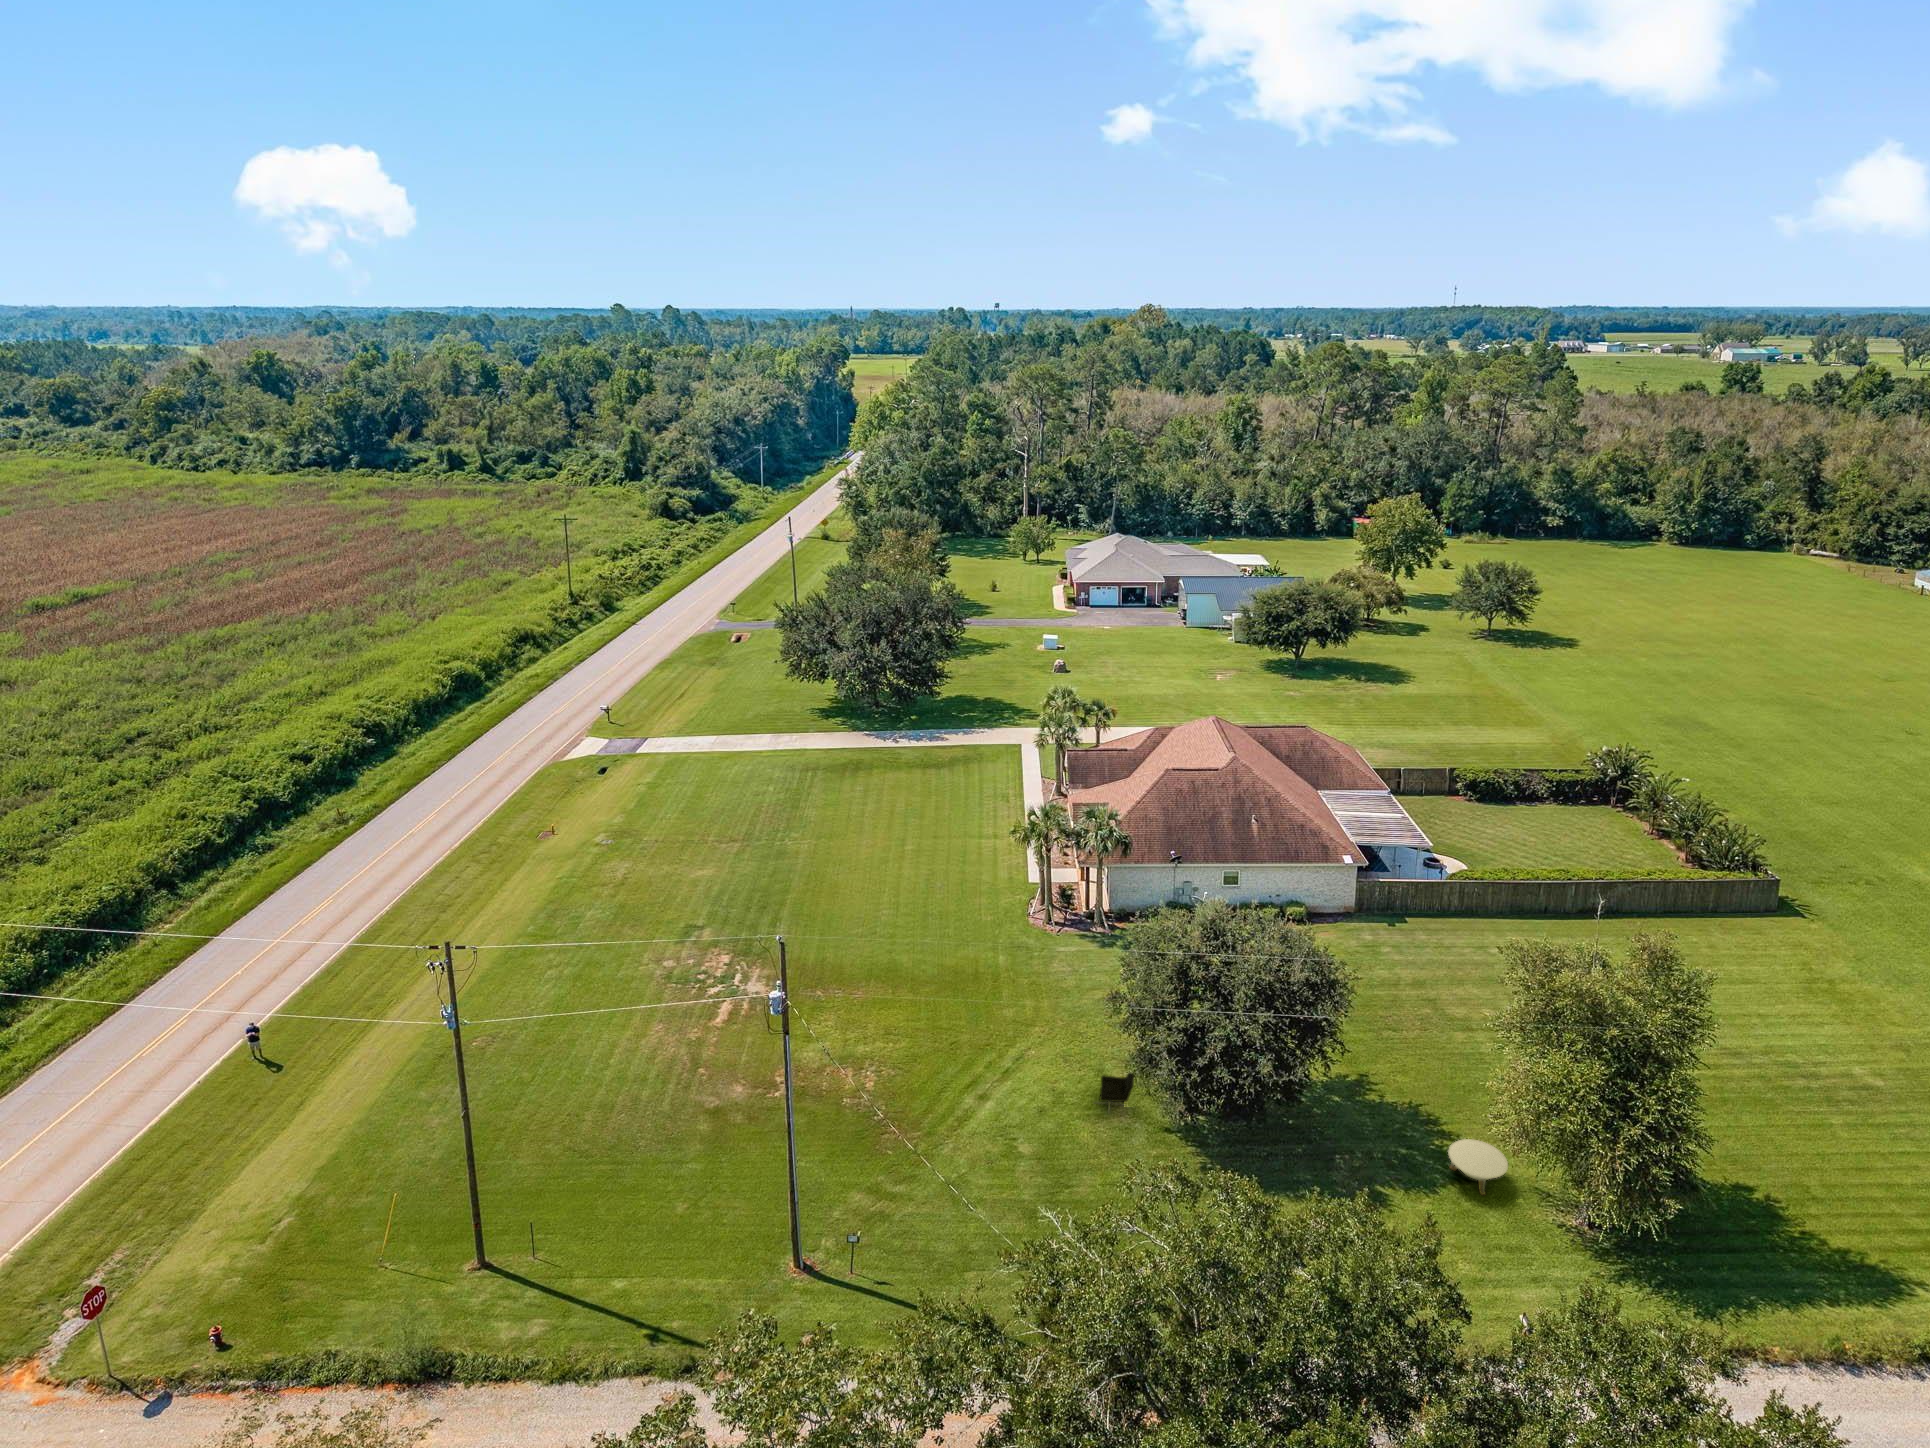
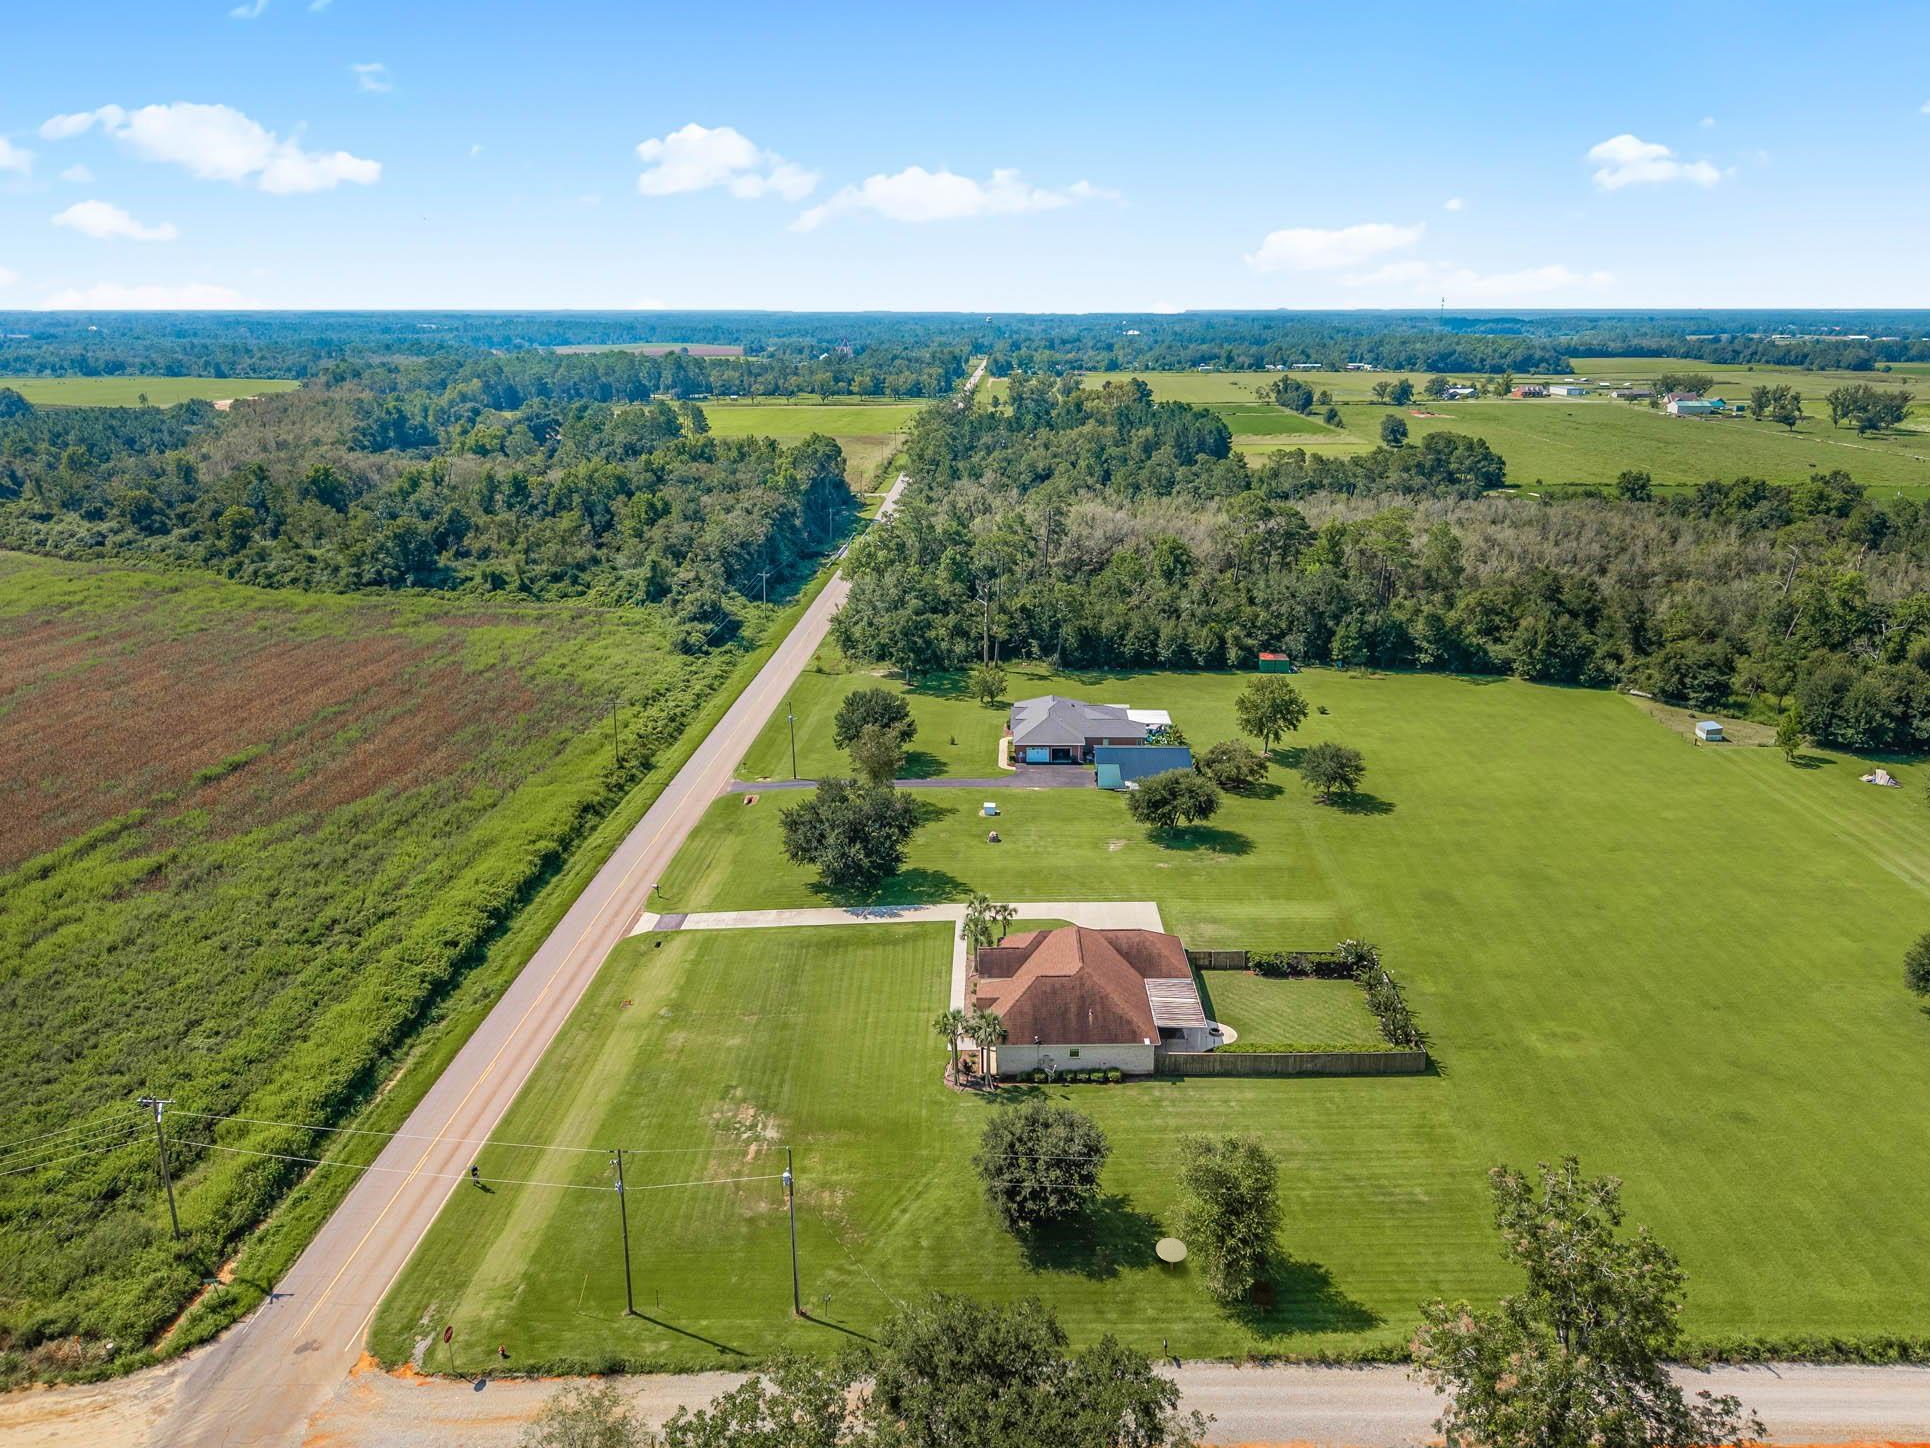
lounge chair: present [1099,1073,1134,1112] -> present [1251,1280,1275,1308]

